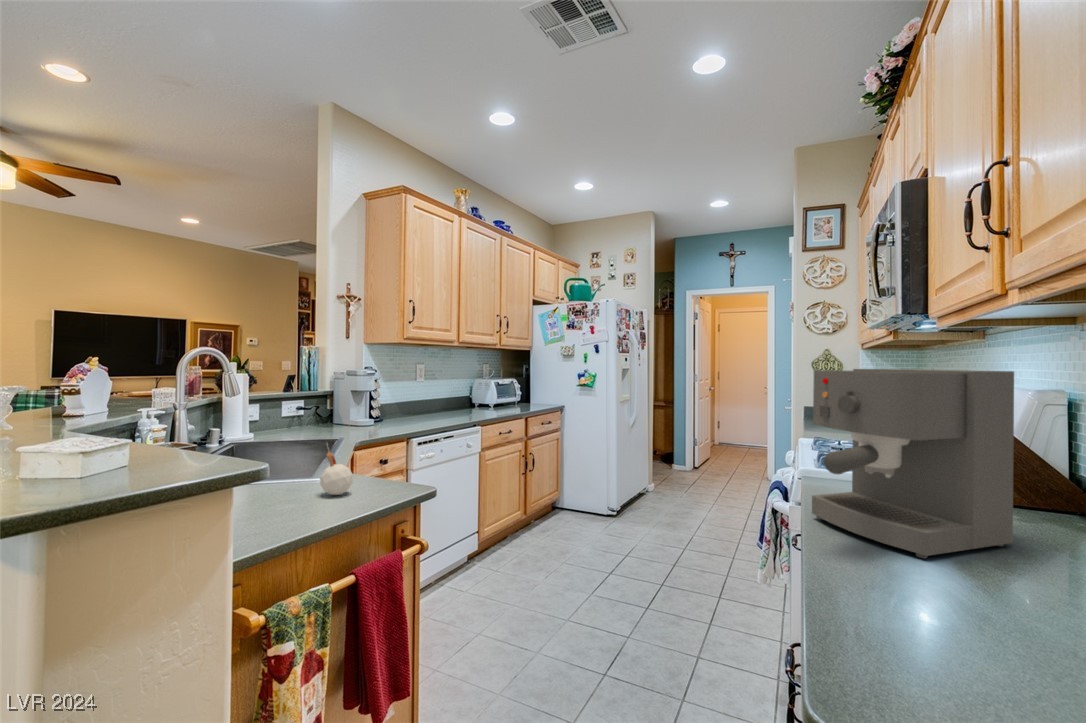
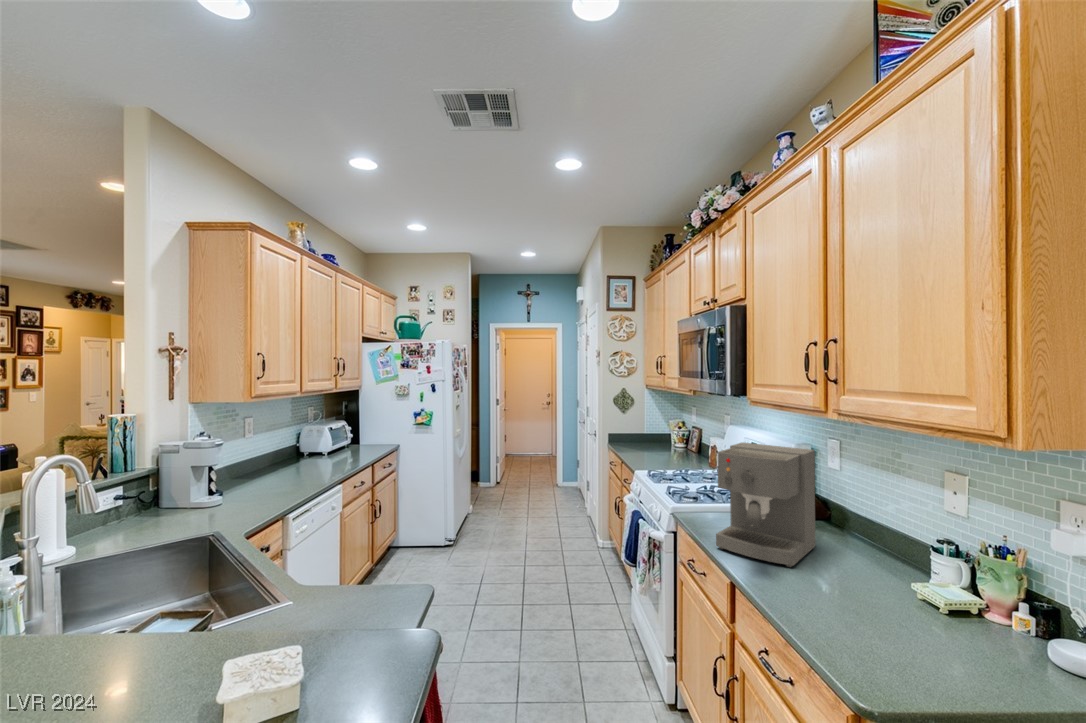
candle: present [320,448,353,495] -> none [332,558,364,612]

